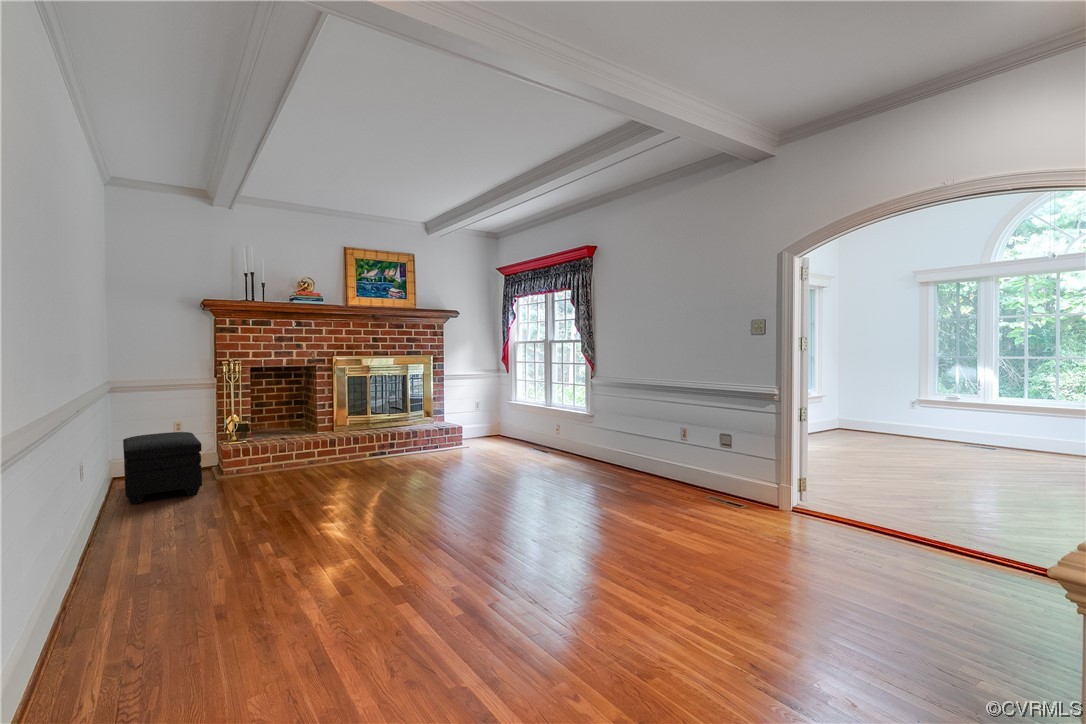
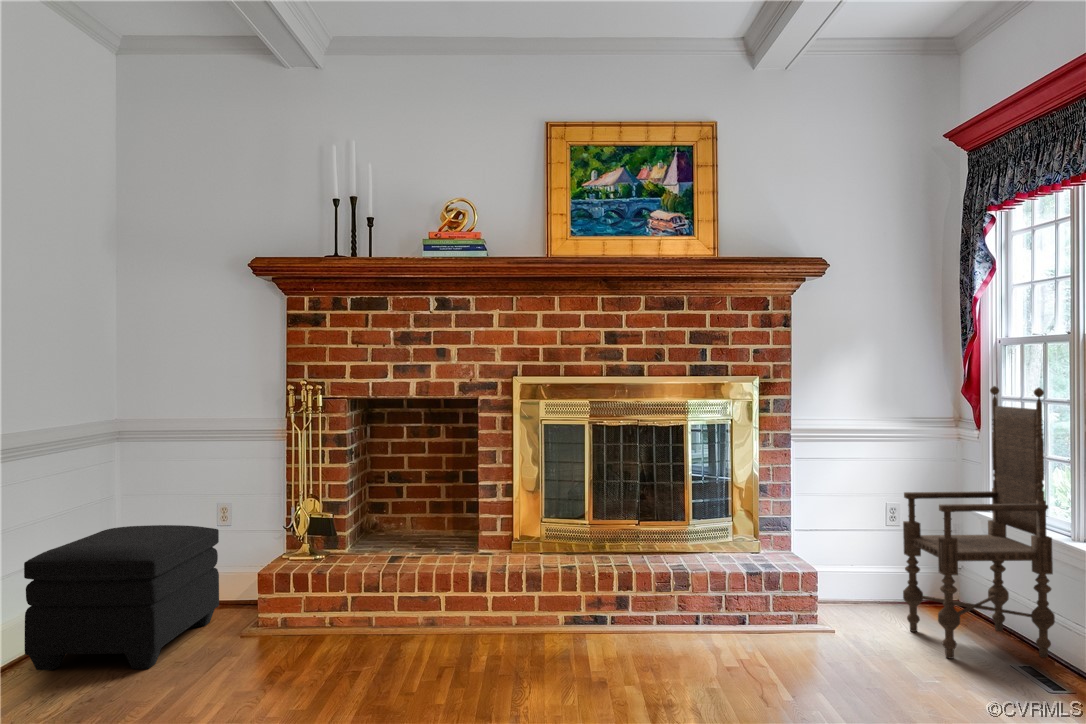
armchair: none [487,359,533,448] -> present [903,386,1055,659]

